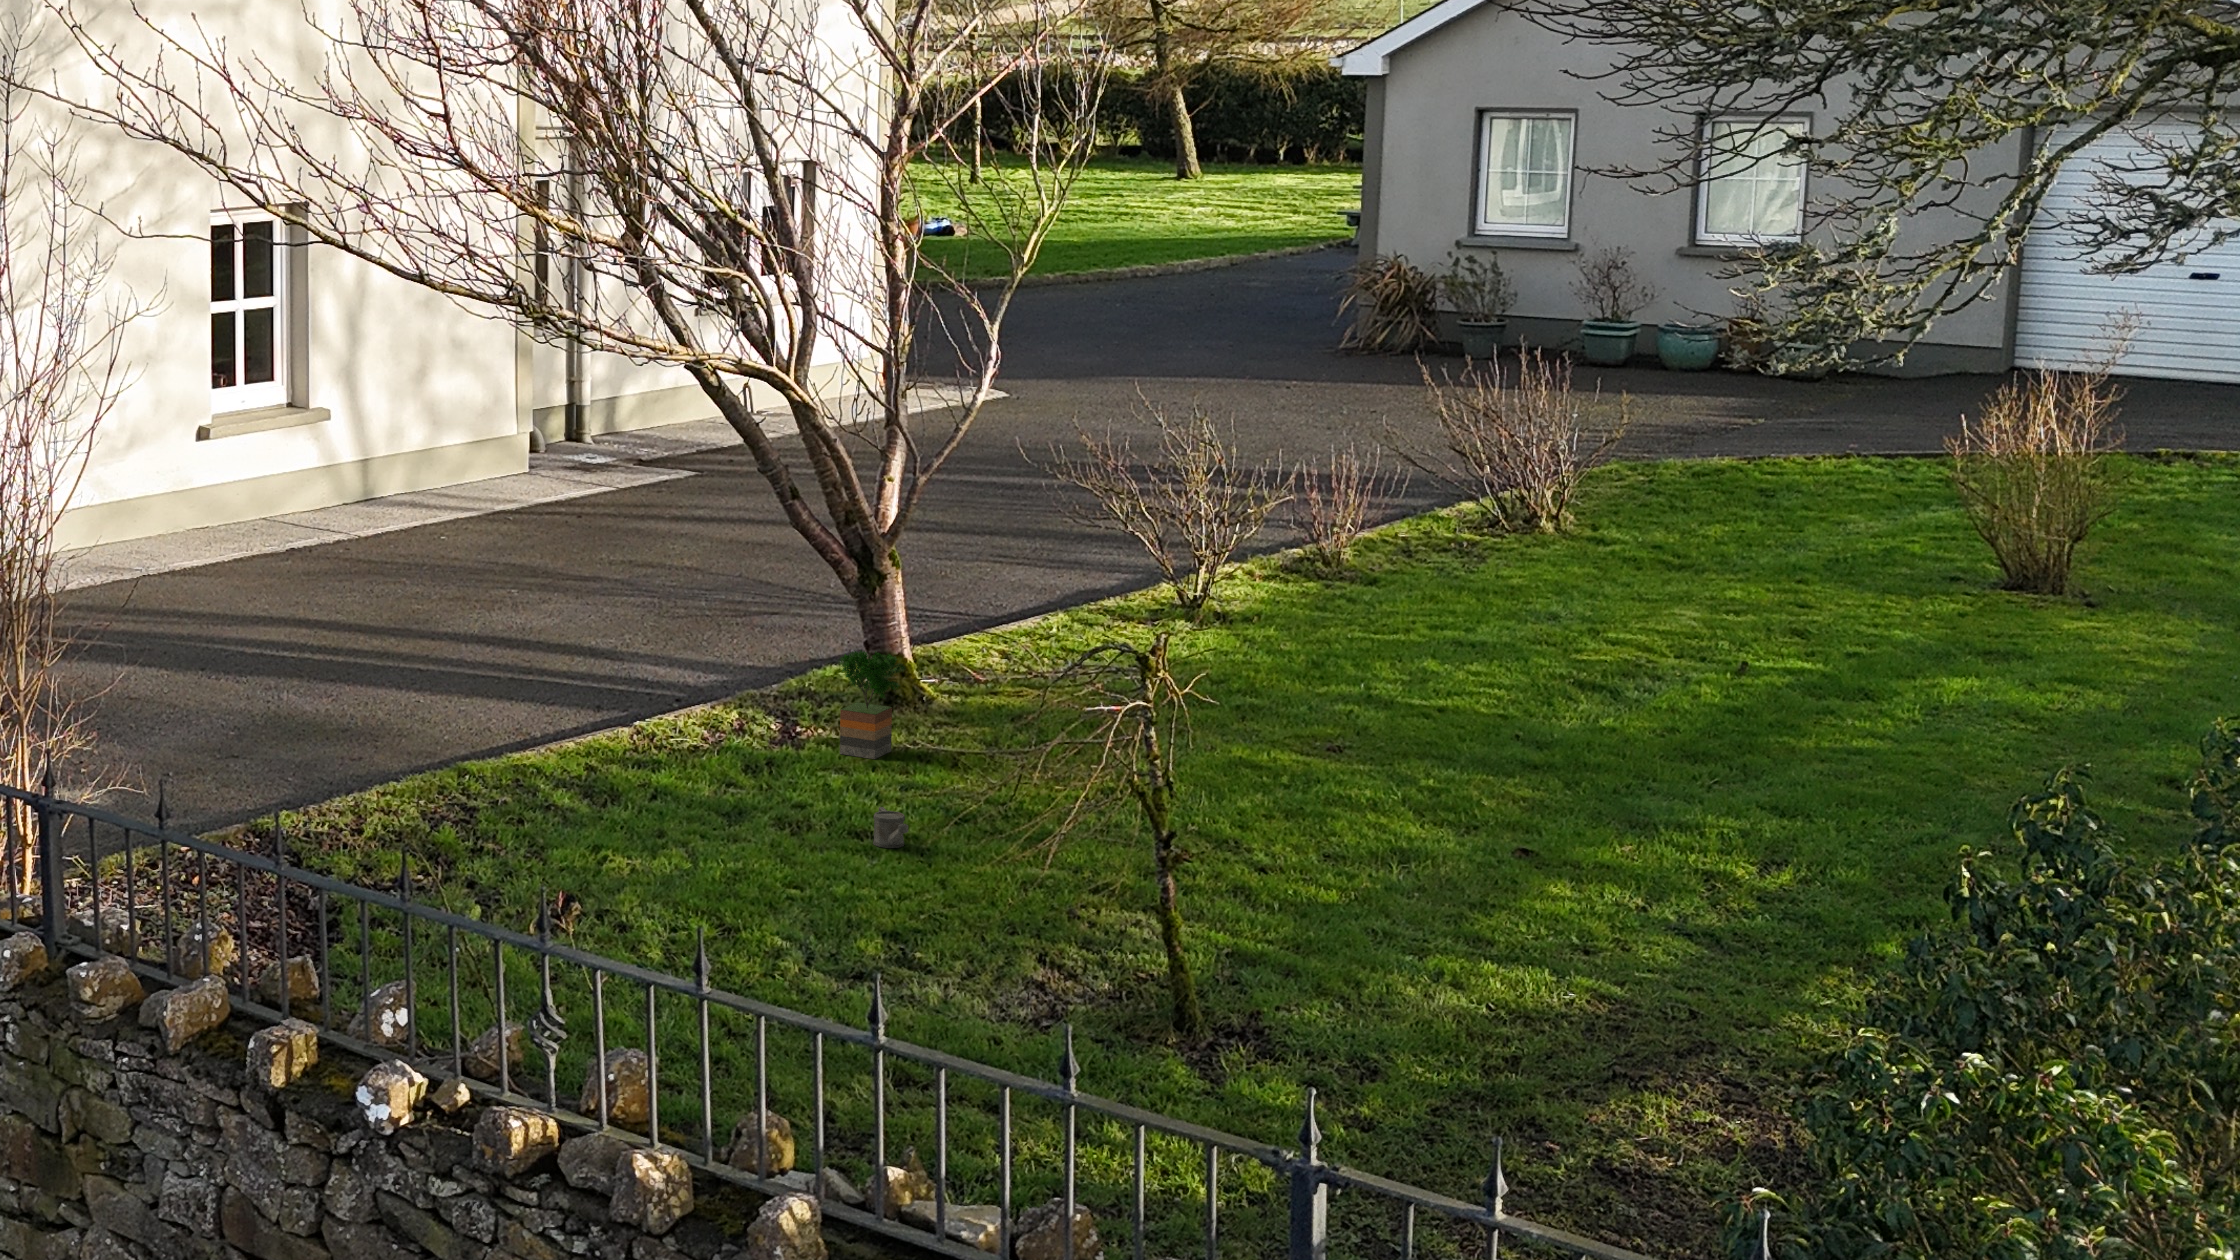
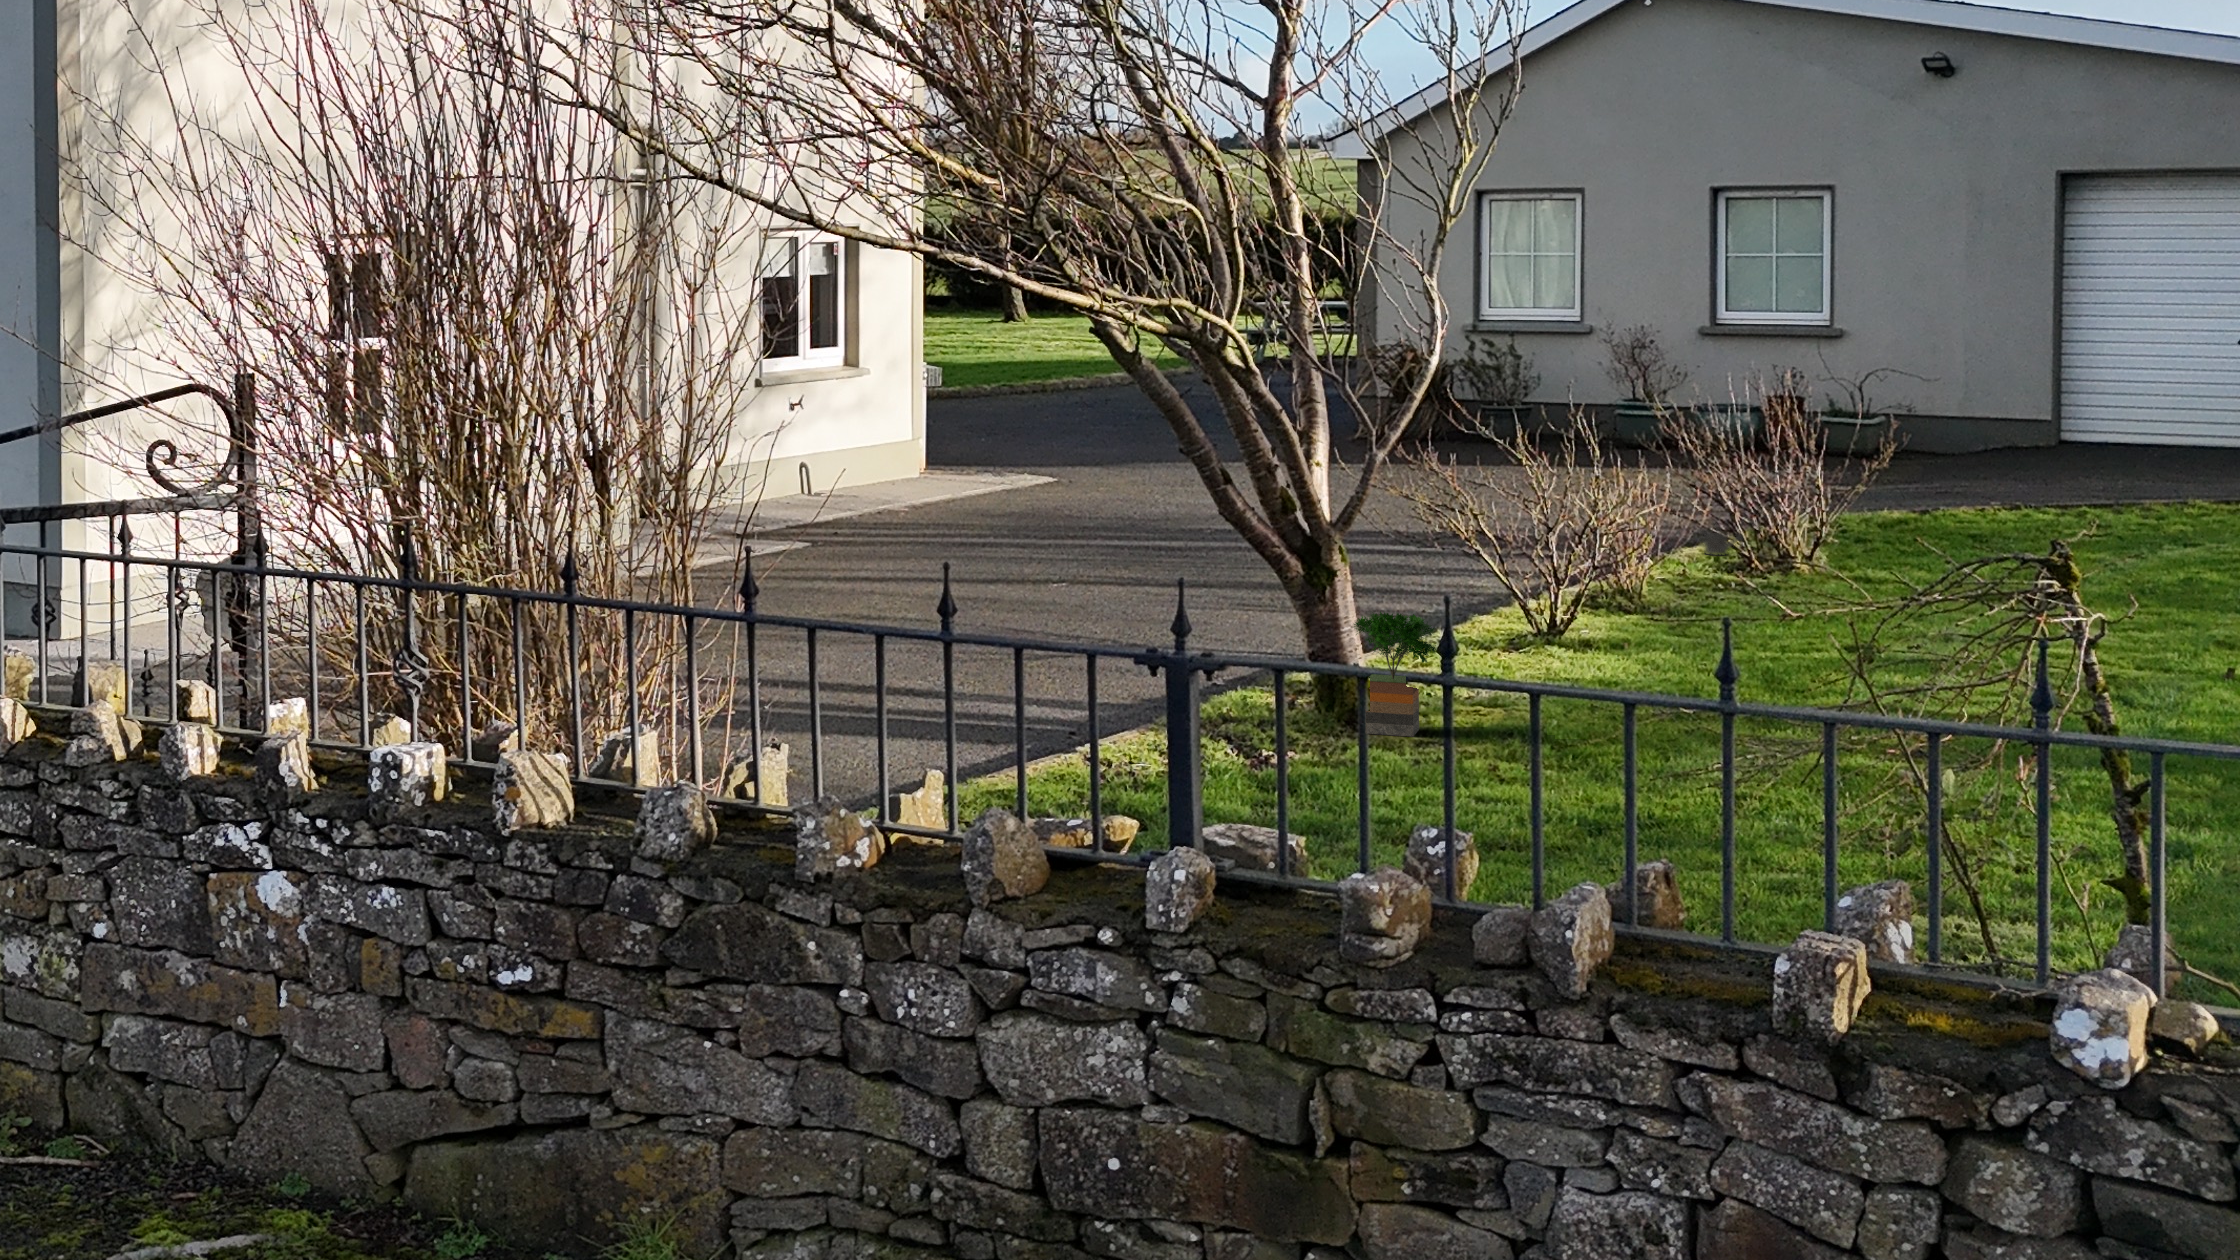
watering can: present [873,807,908,848] -> present [1701,533,1743,555]

